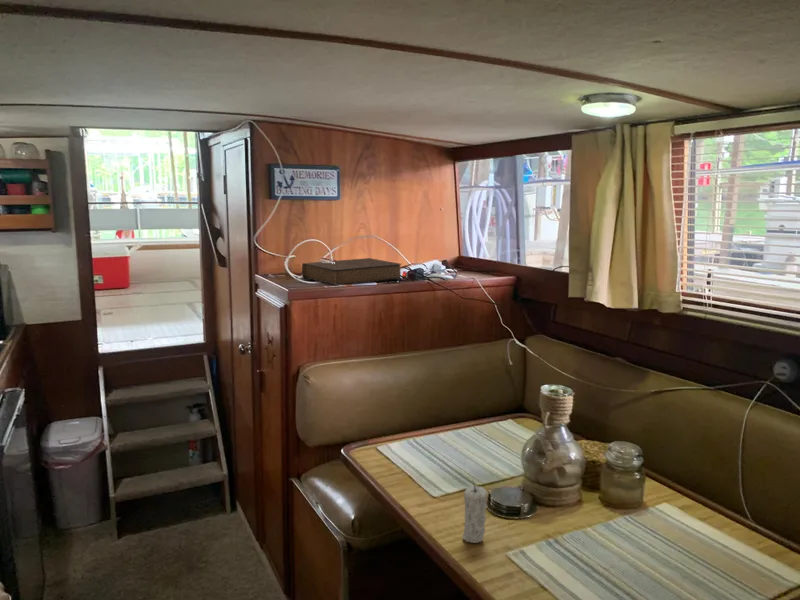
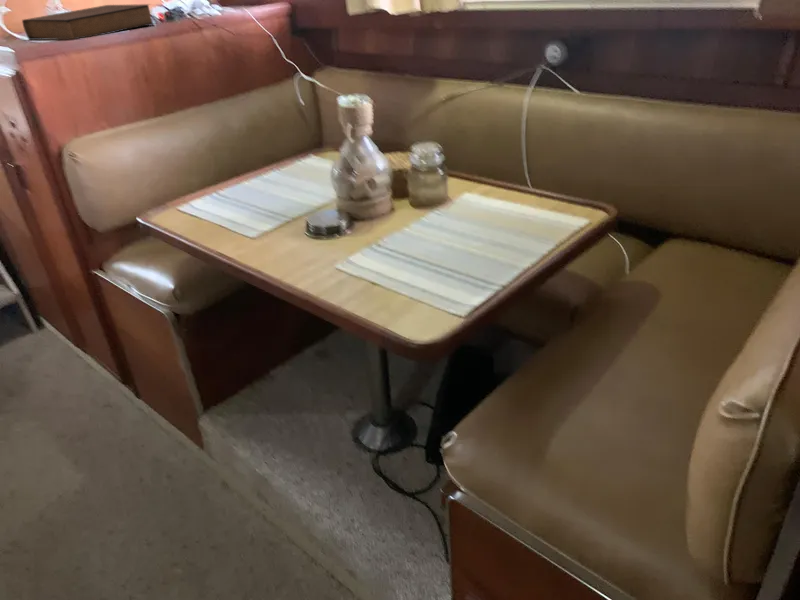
candle: present [463,484,487,543] -> none [280,202,310,266]

